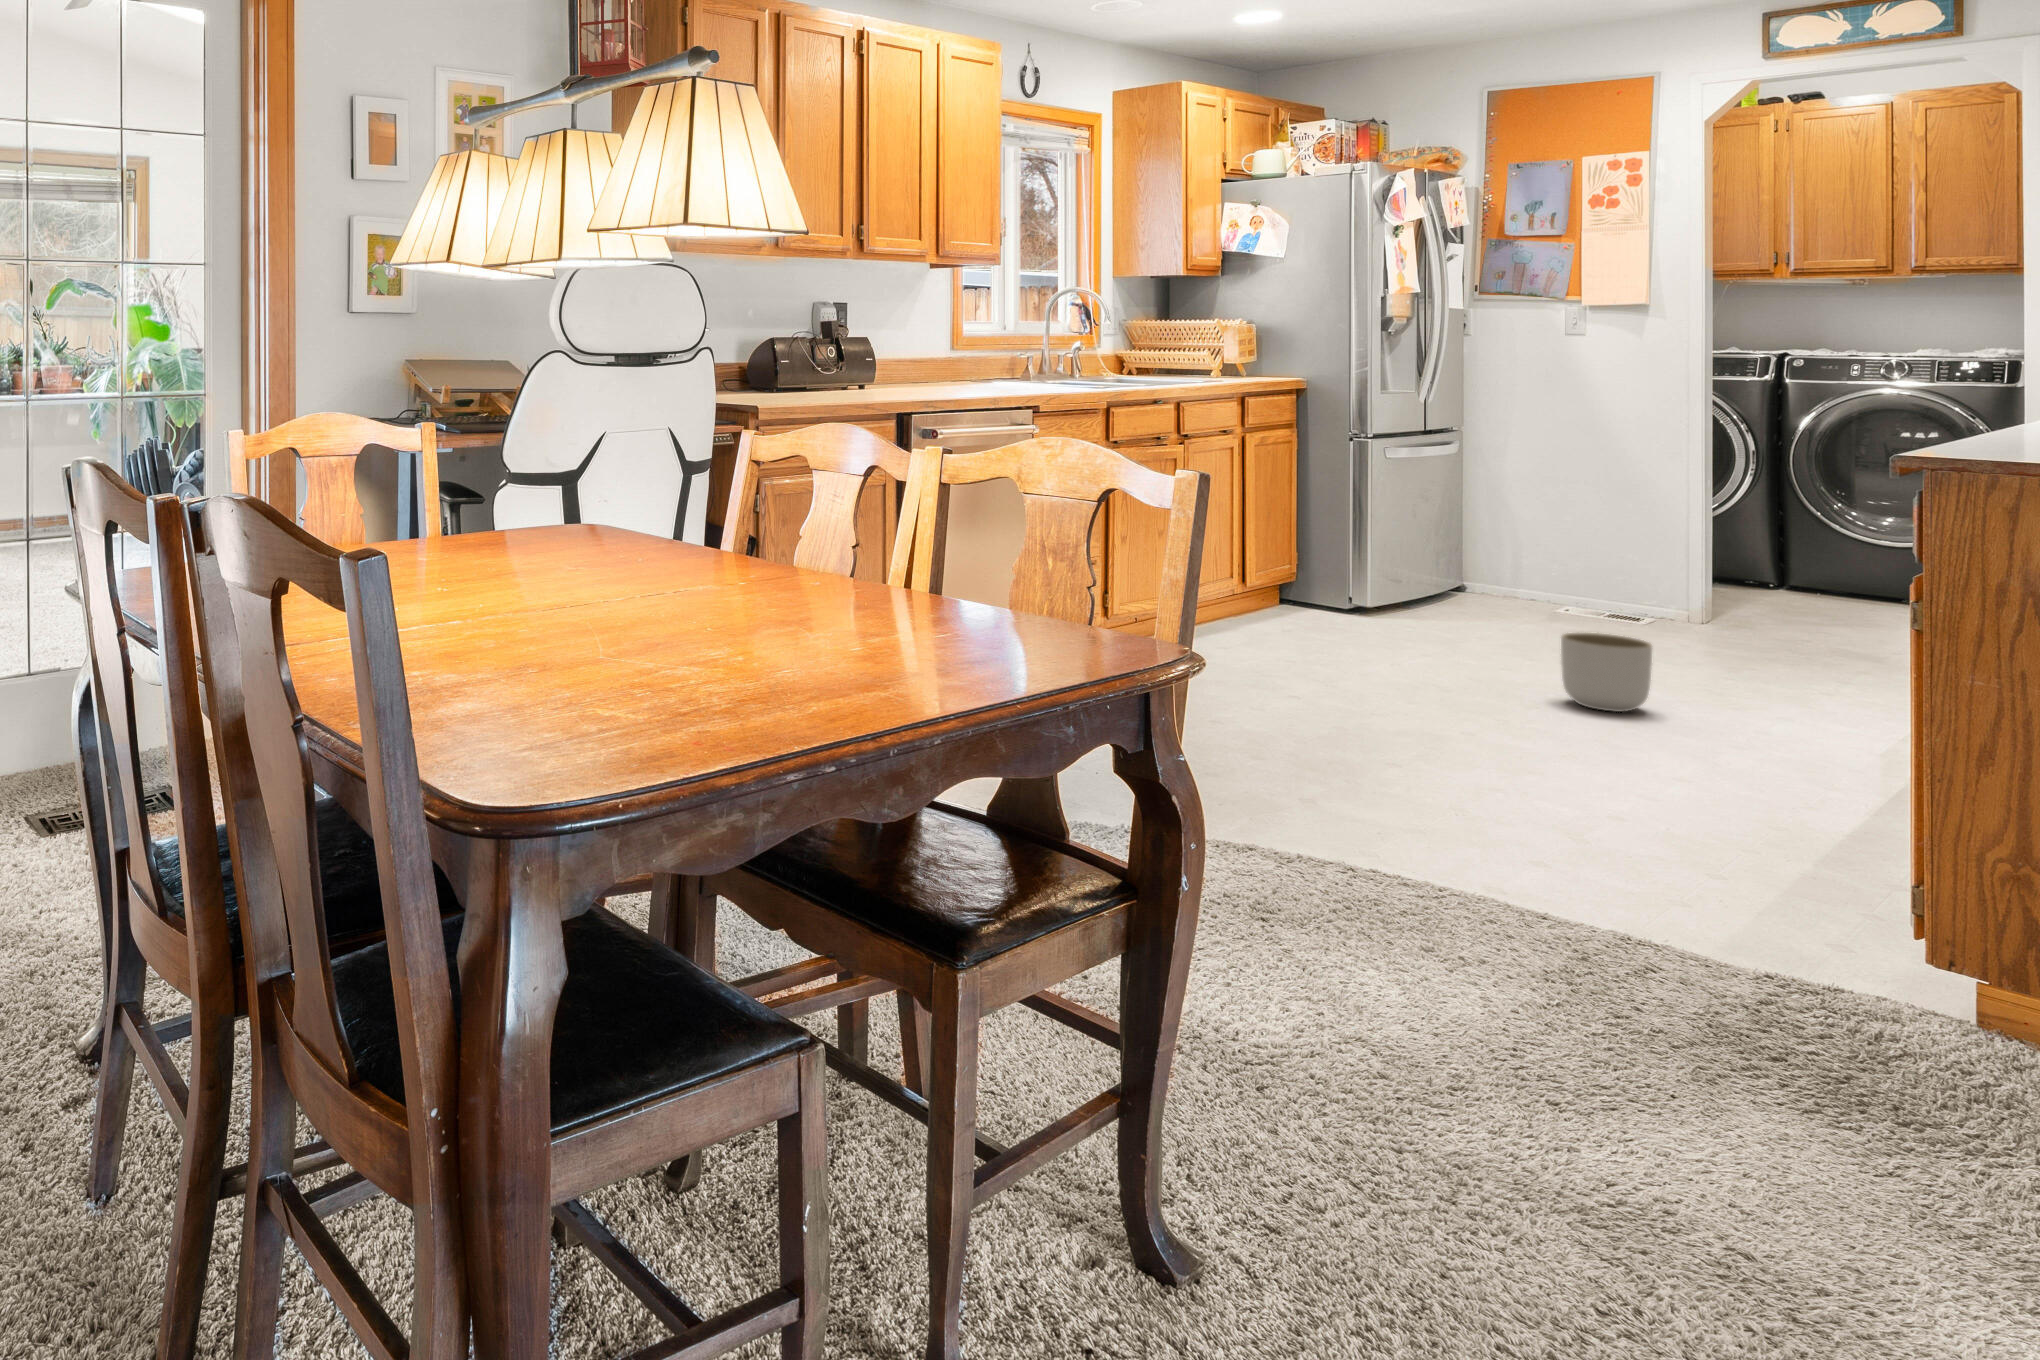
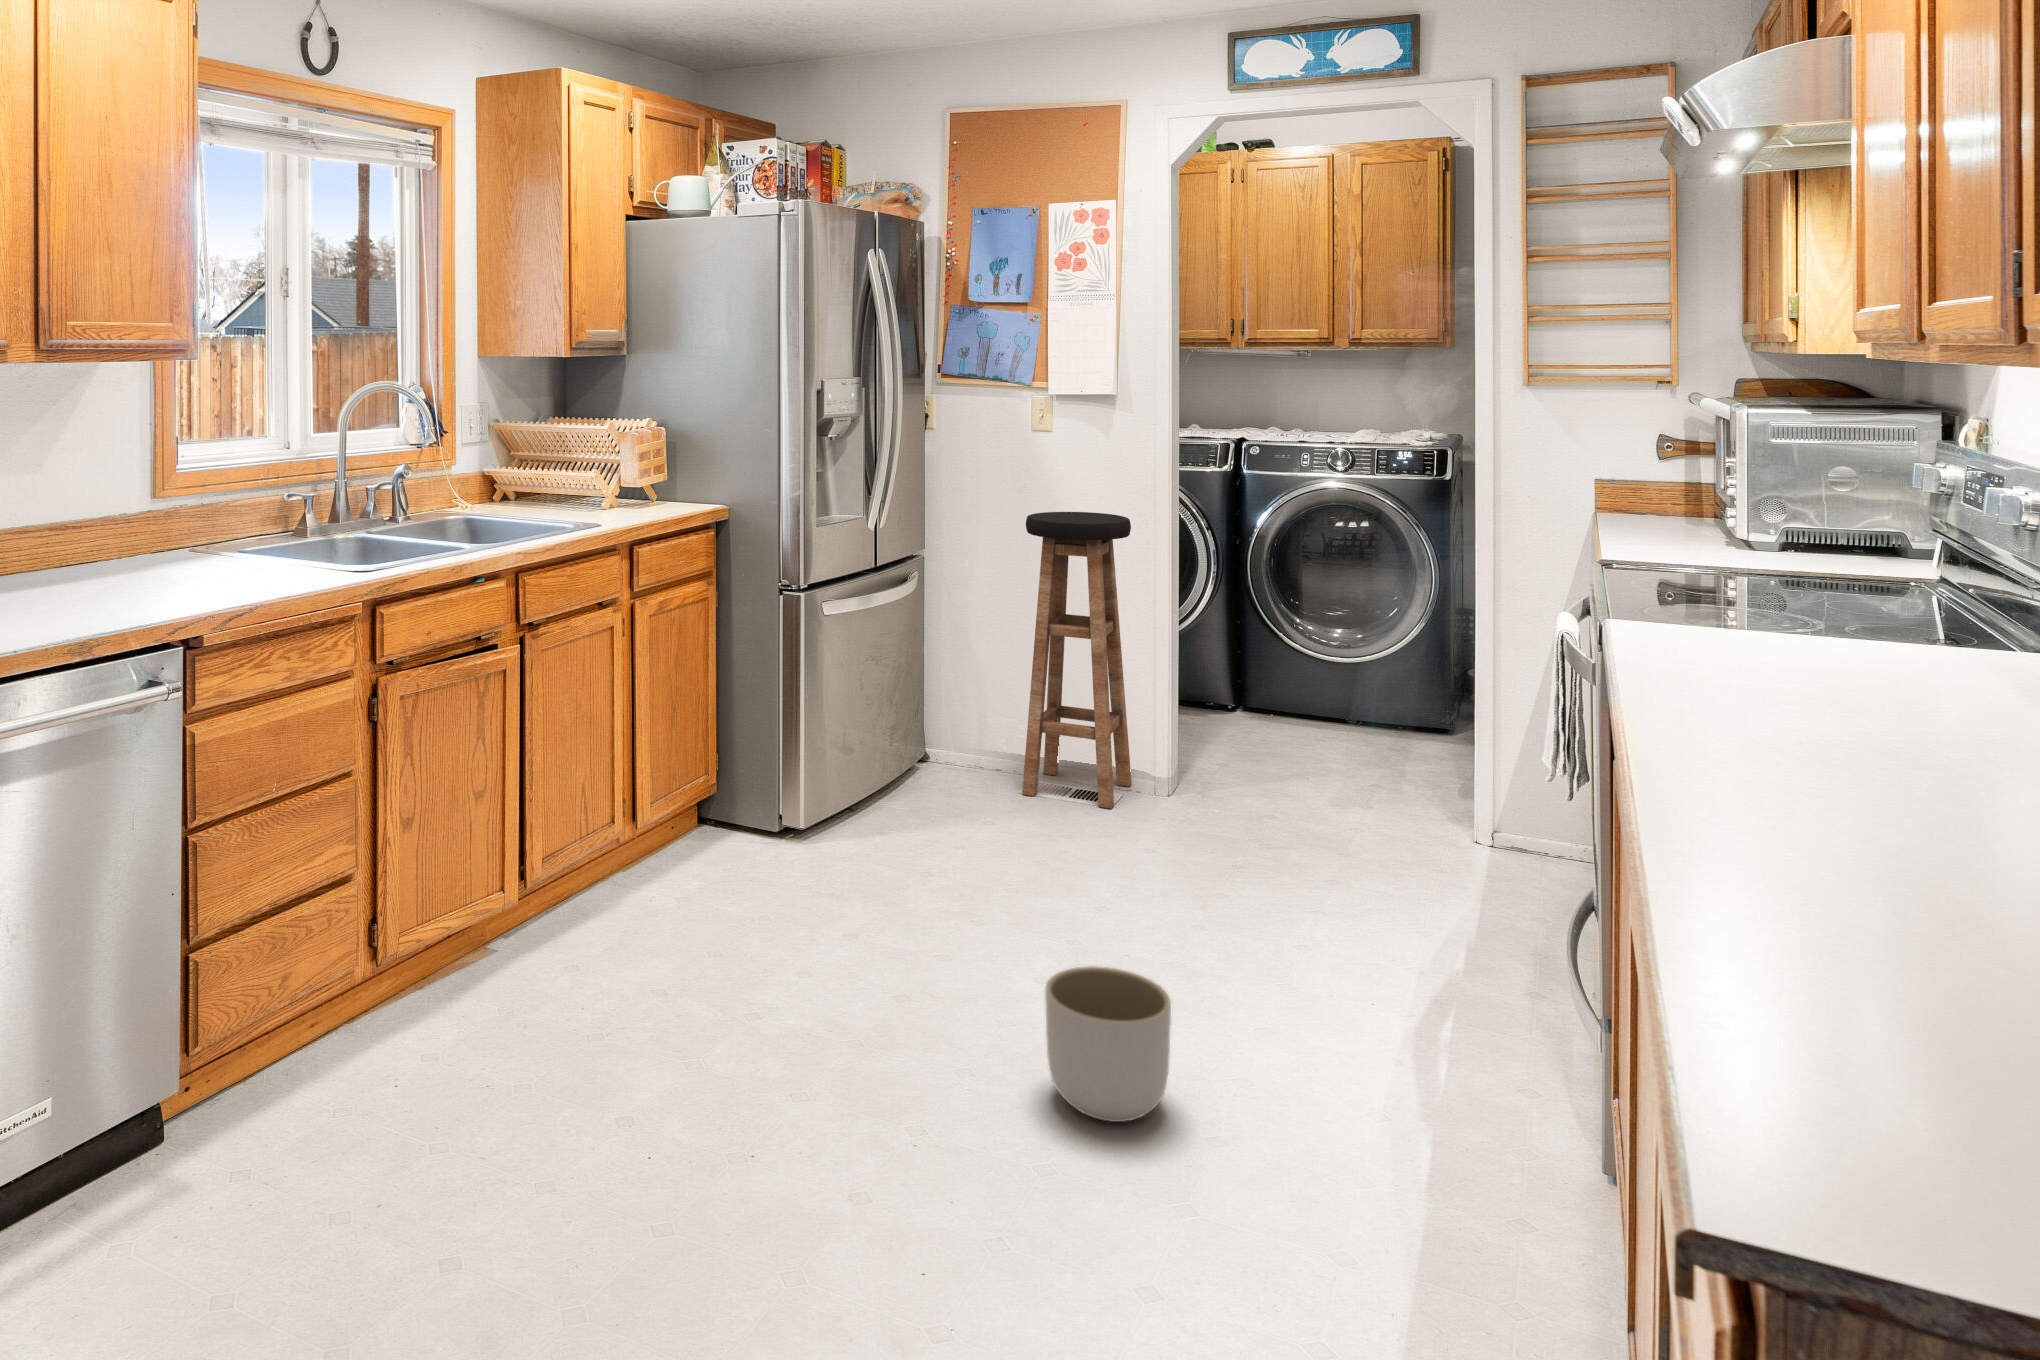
bar stool: none [1552,399,1657,622] -> present [1022,512,1132,809]

